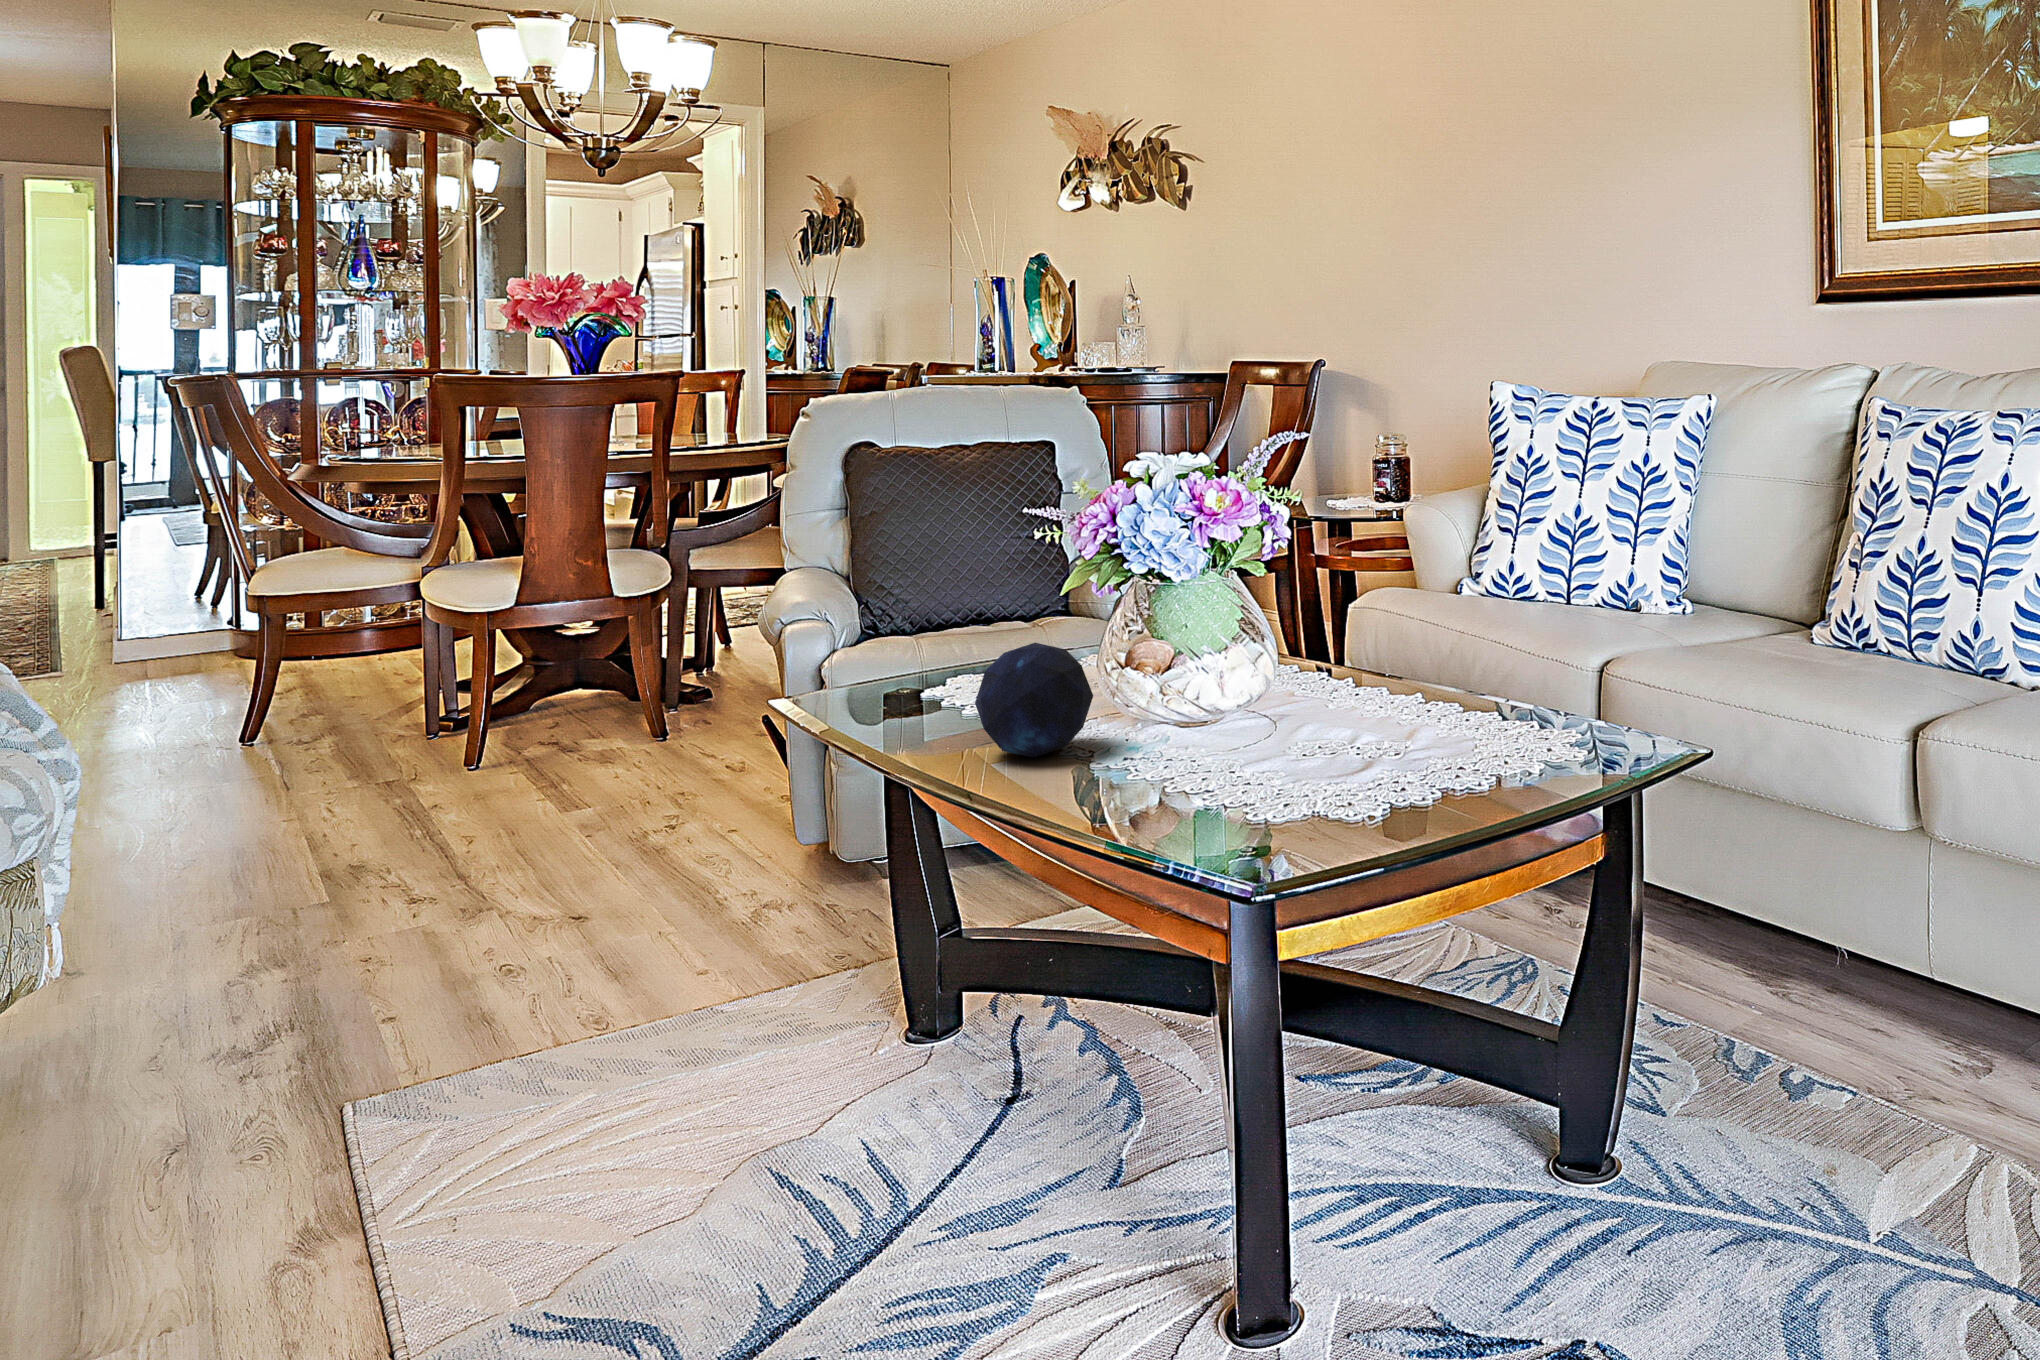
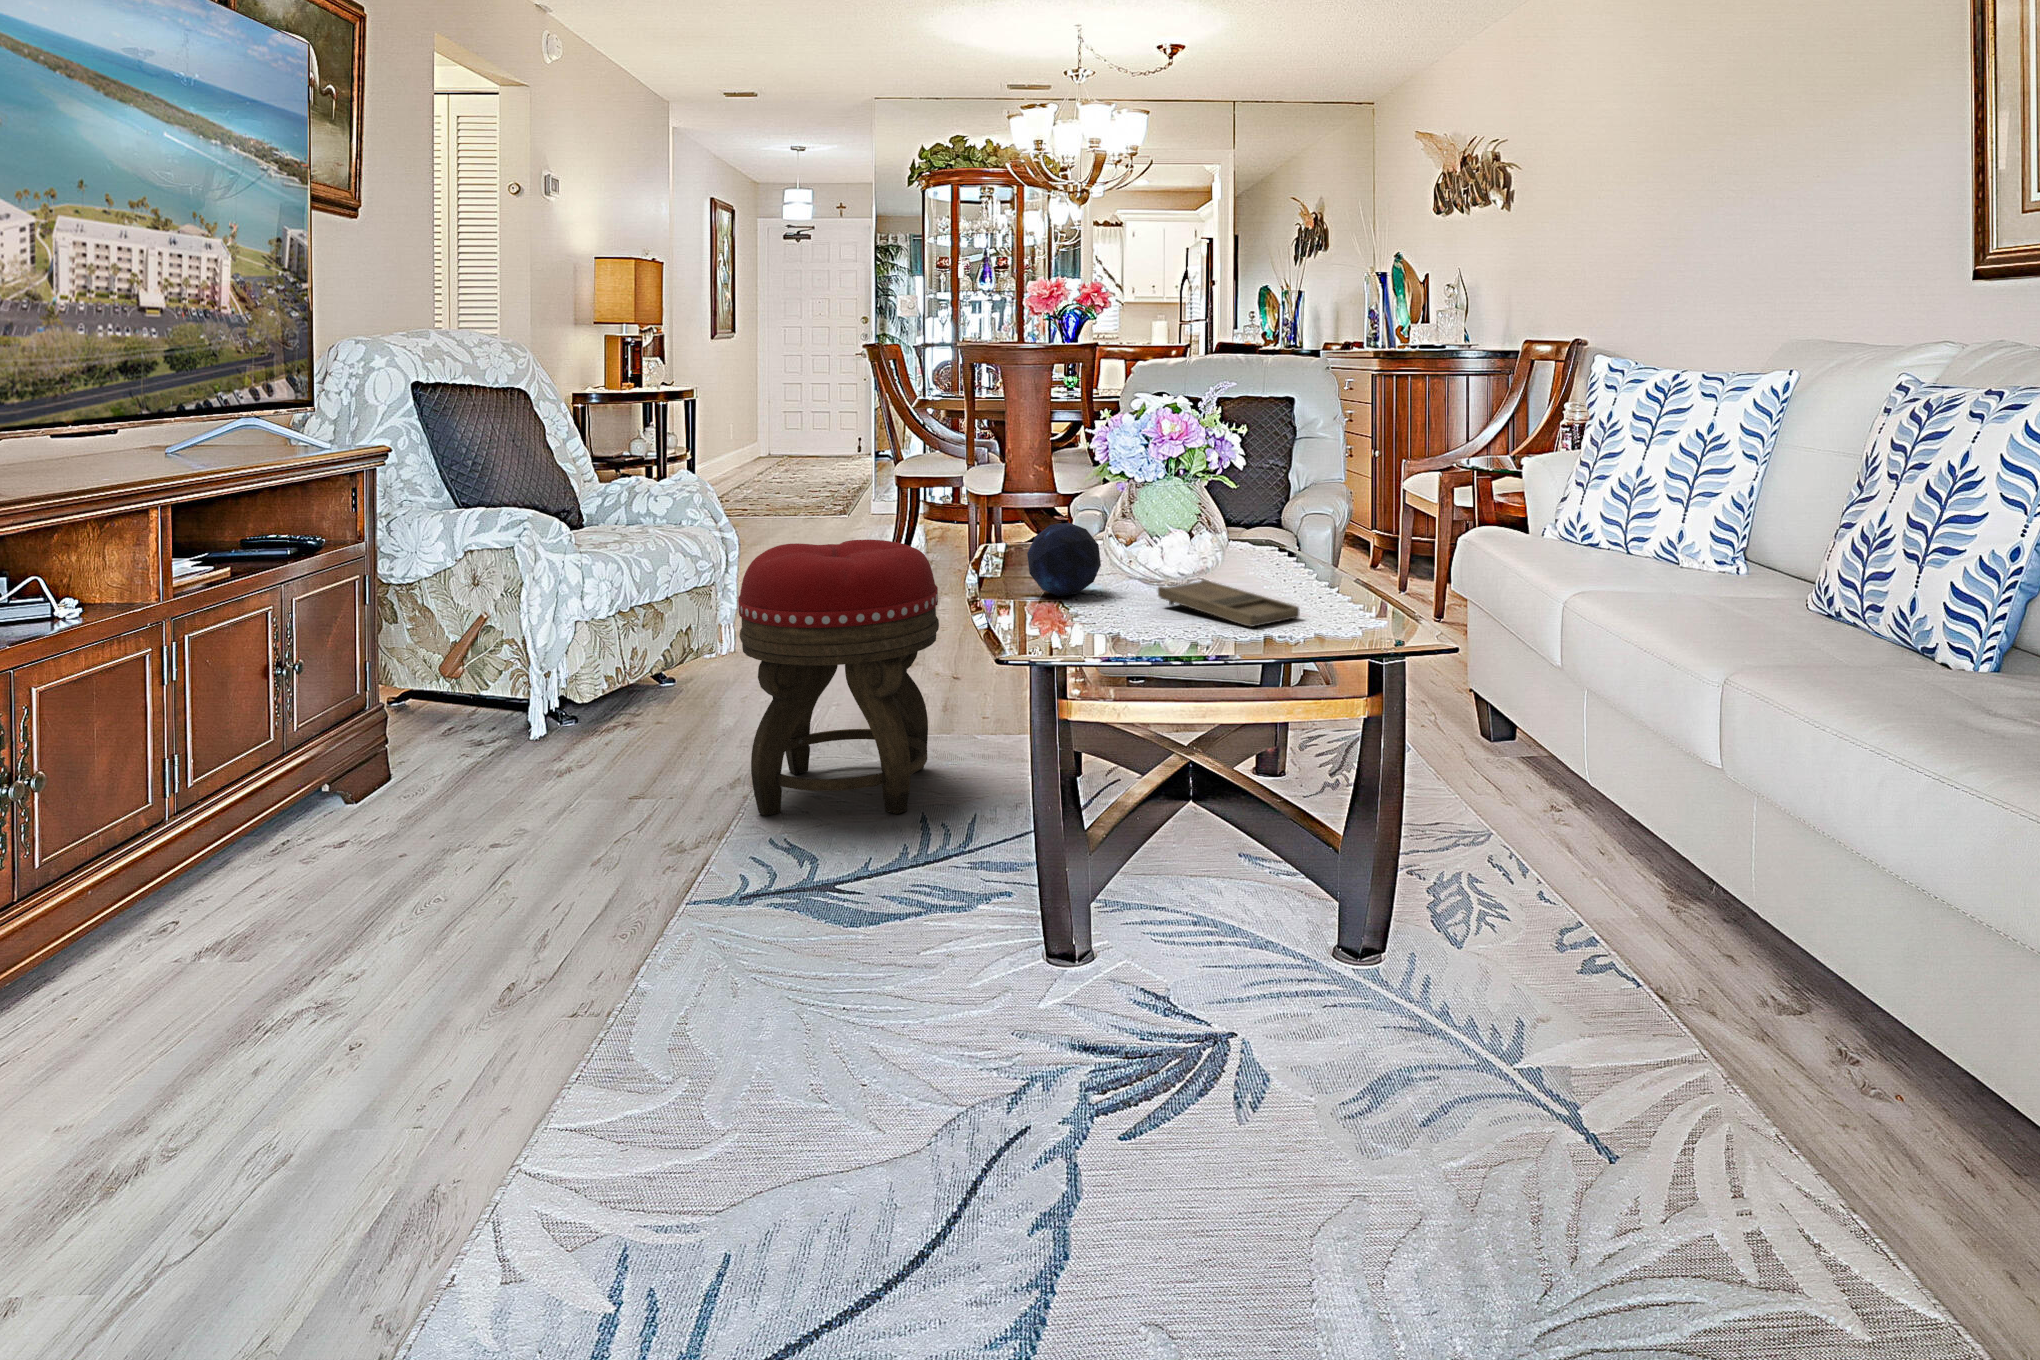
tray: none [1213,701,1431,758] -> present [1158,580,1300,627]
footstool: none [342,709,753,1263] -> present [738,539,939,816]

